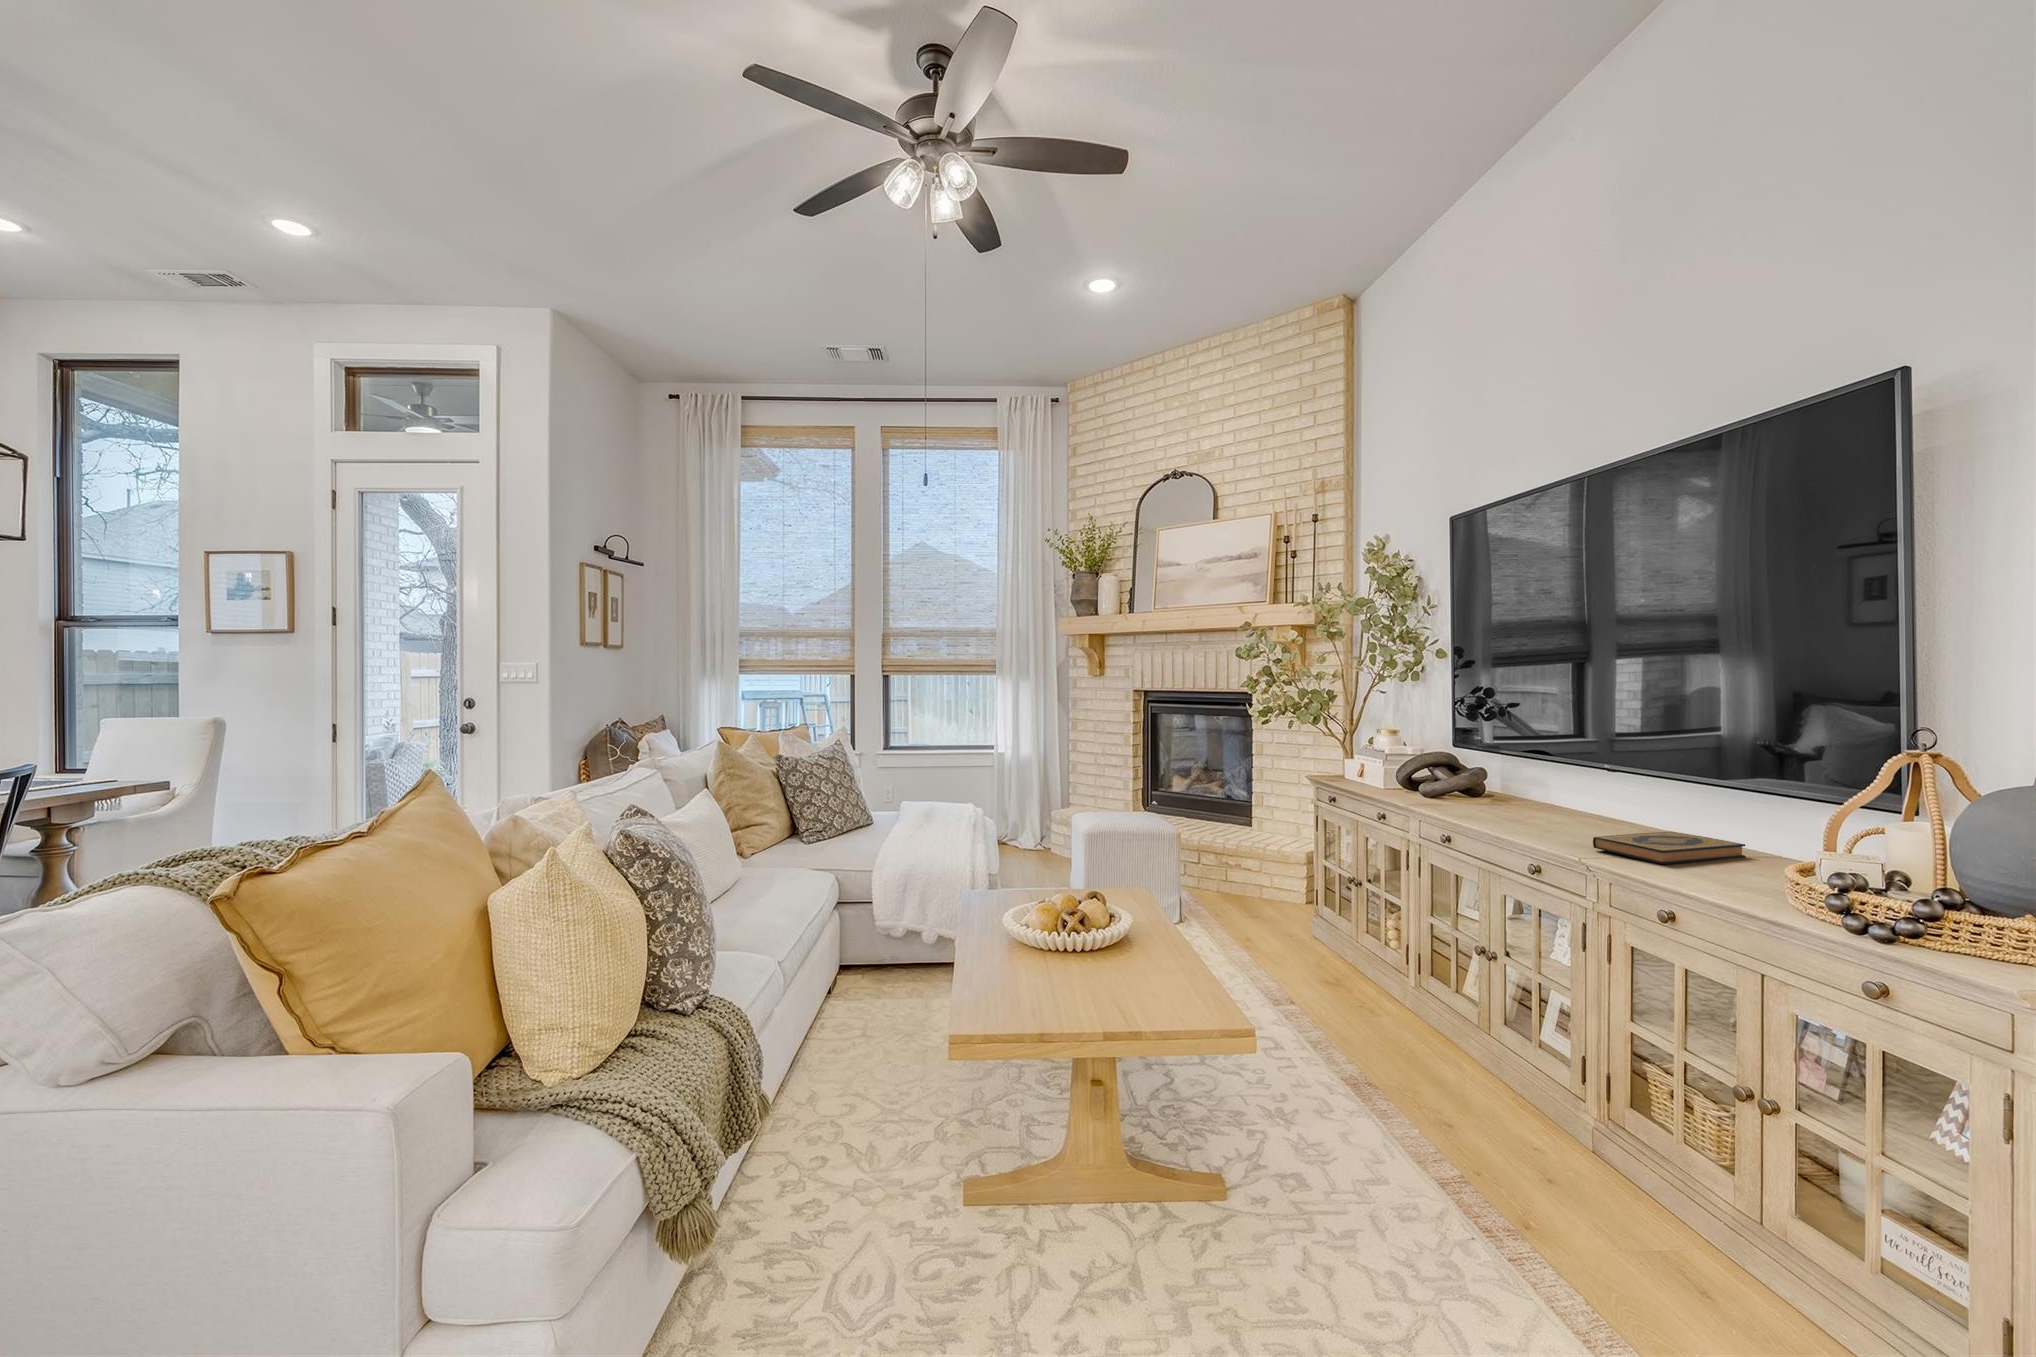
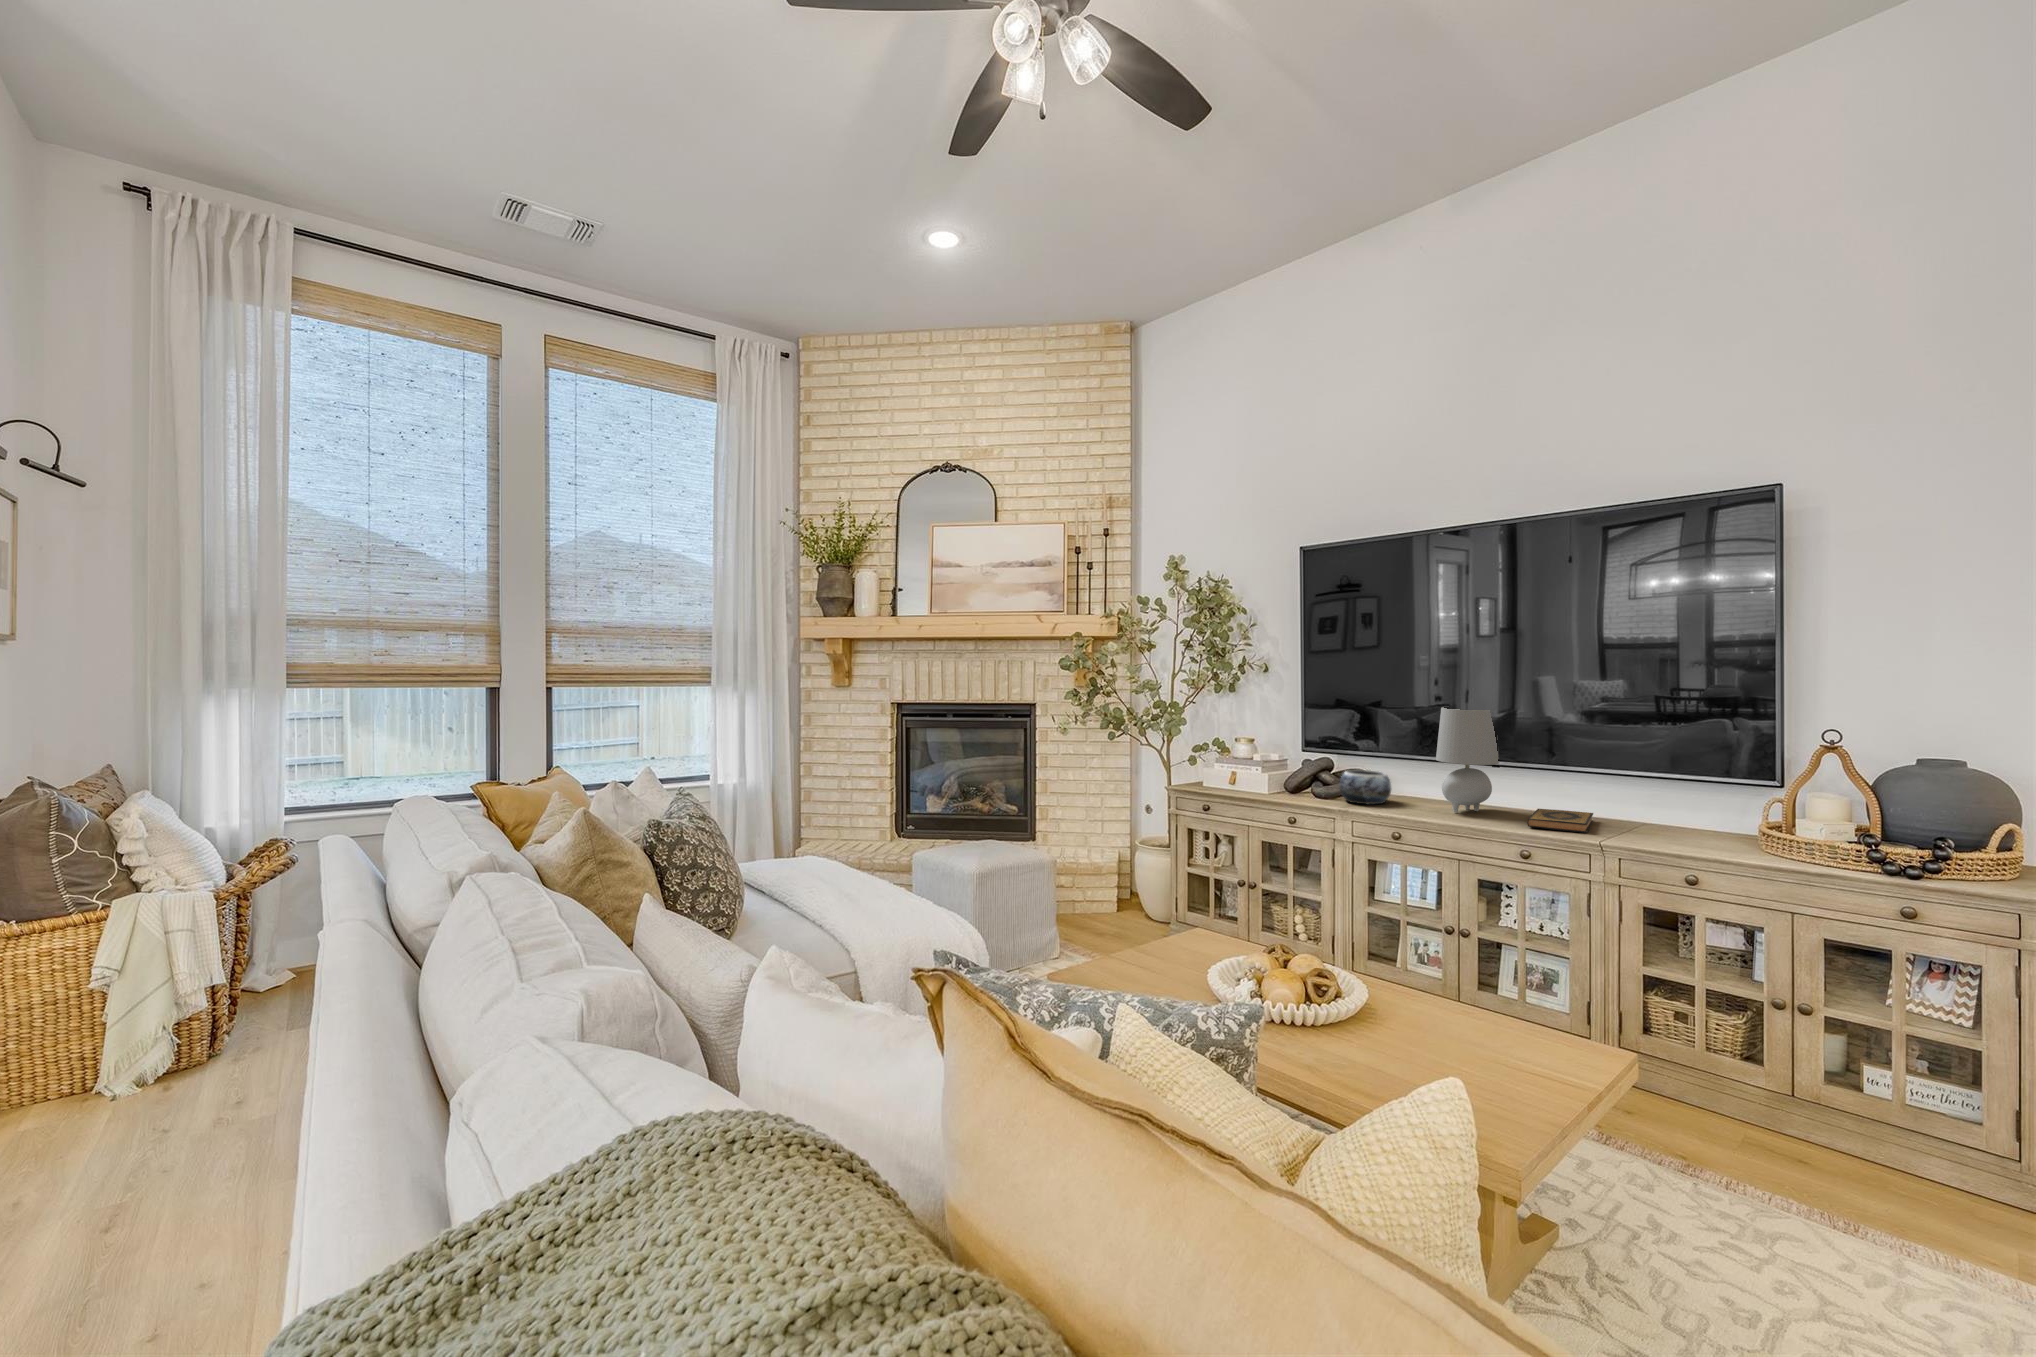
table lamp: none [1539,688,1632,829] -> present [1436,707,1499,813]
decorative bowl: none [1453,768,1522,811] -> present [1339,770,1391,804]

